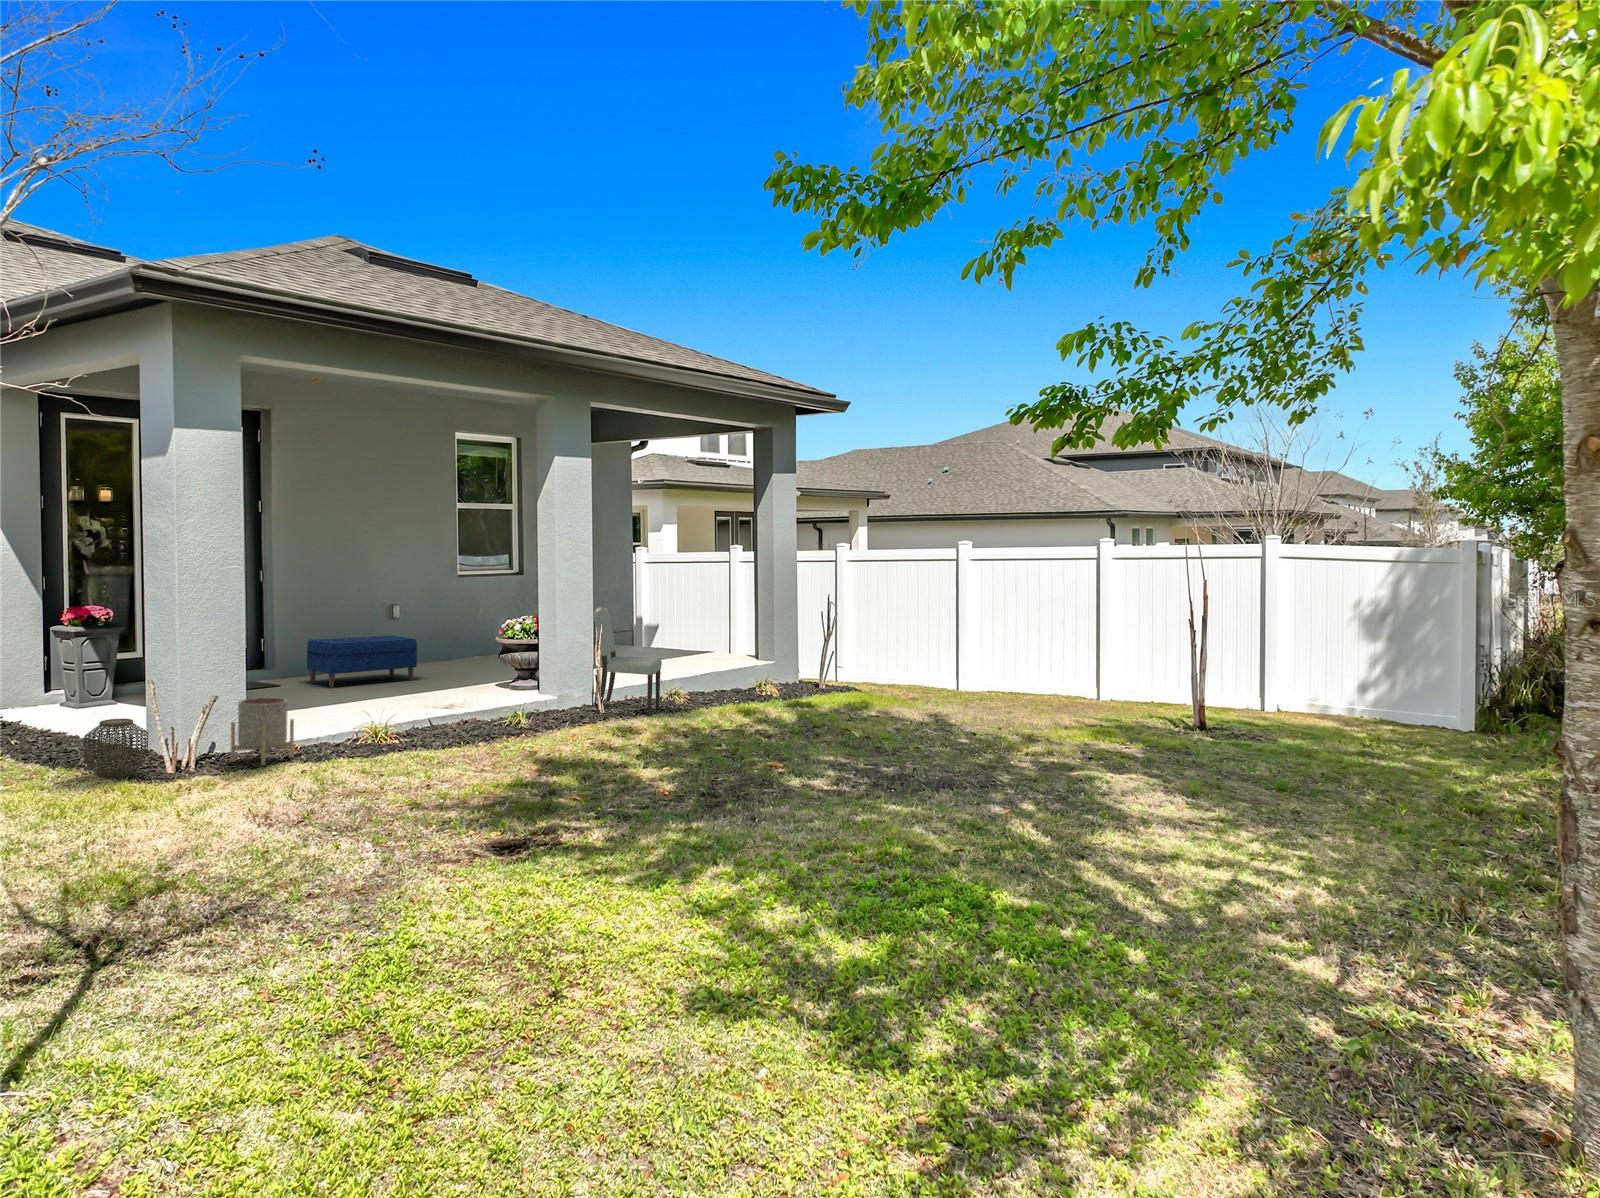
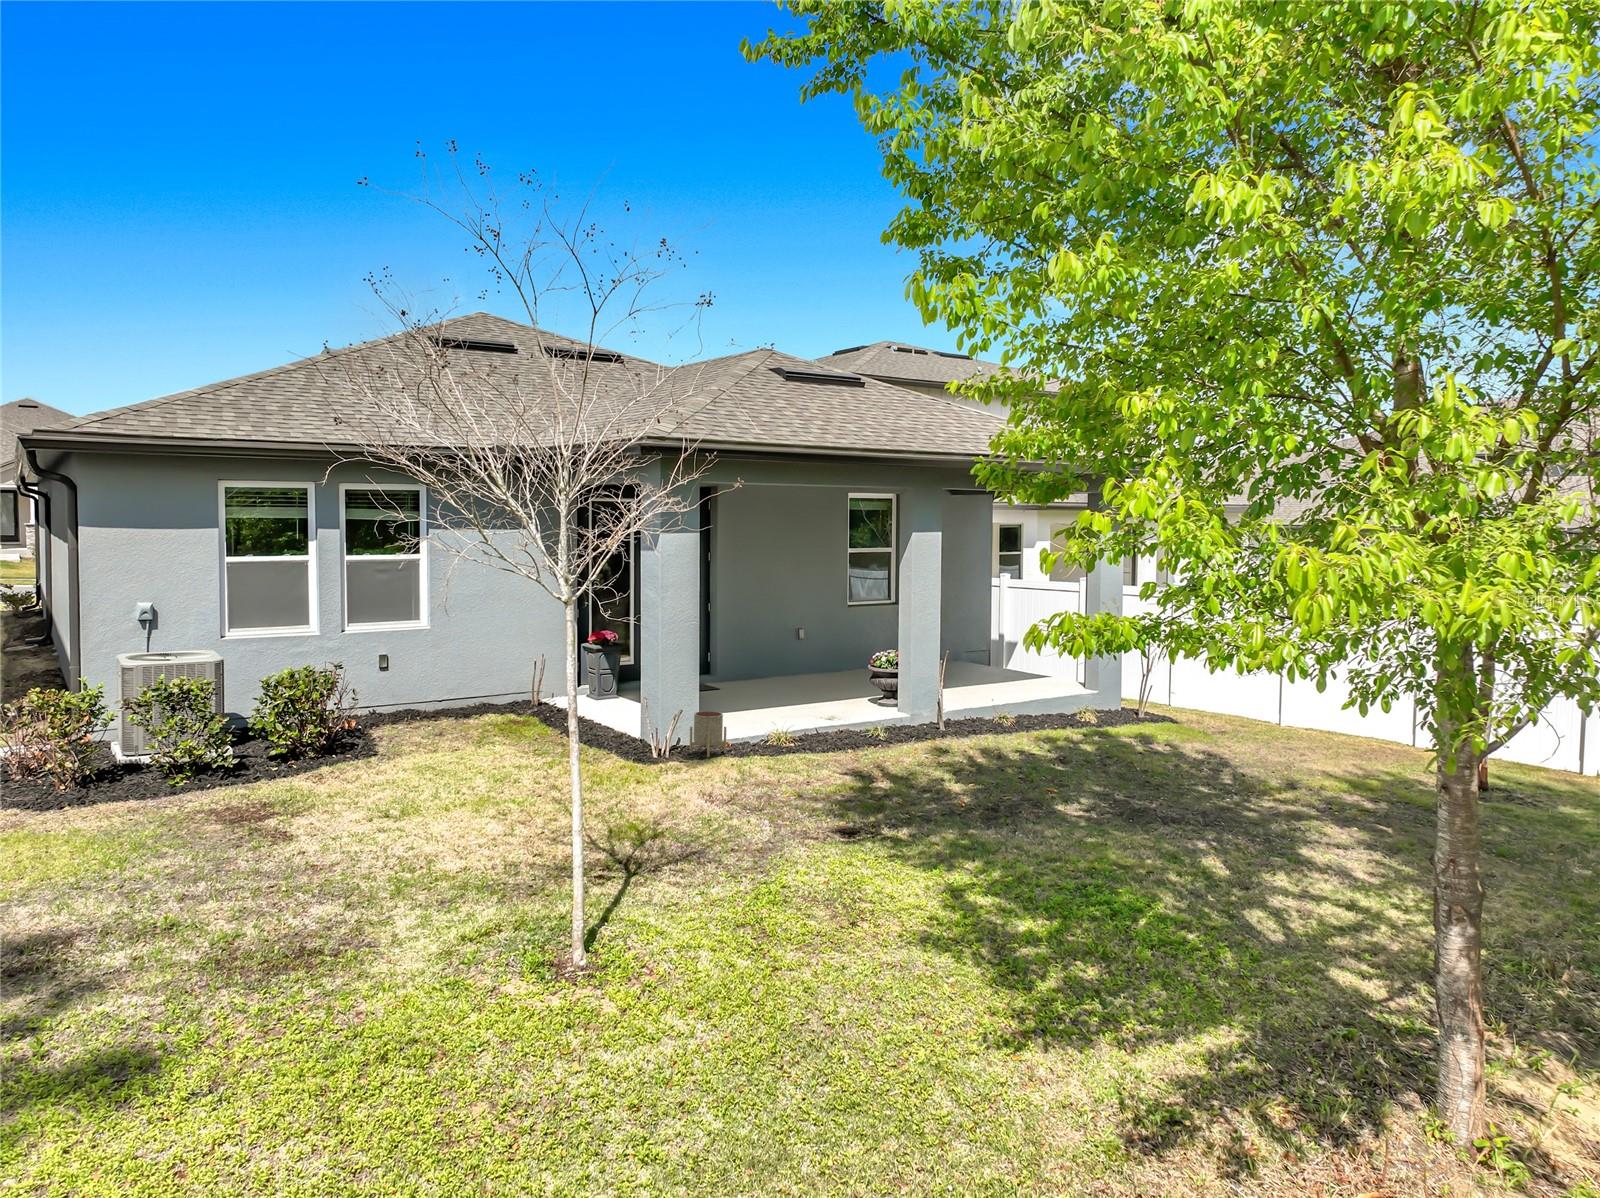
chair: present [593,607,662,716] -> none [936,645,993,735]
bench: present [307,635,417,688] -> none [737,655,812,695]
woven basket: present [84,719,148,778] -> none [612,722,645,759]

